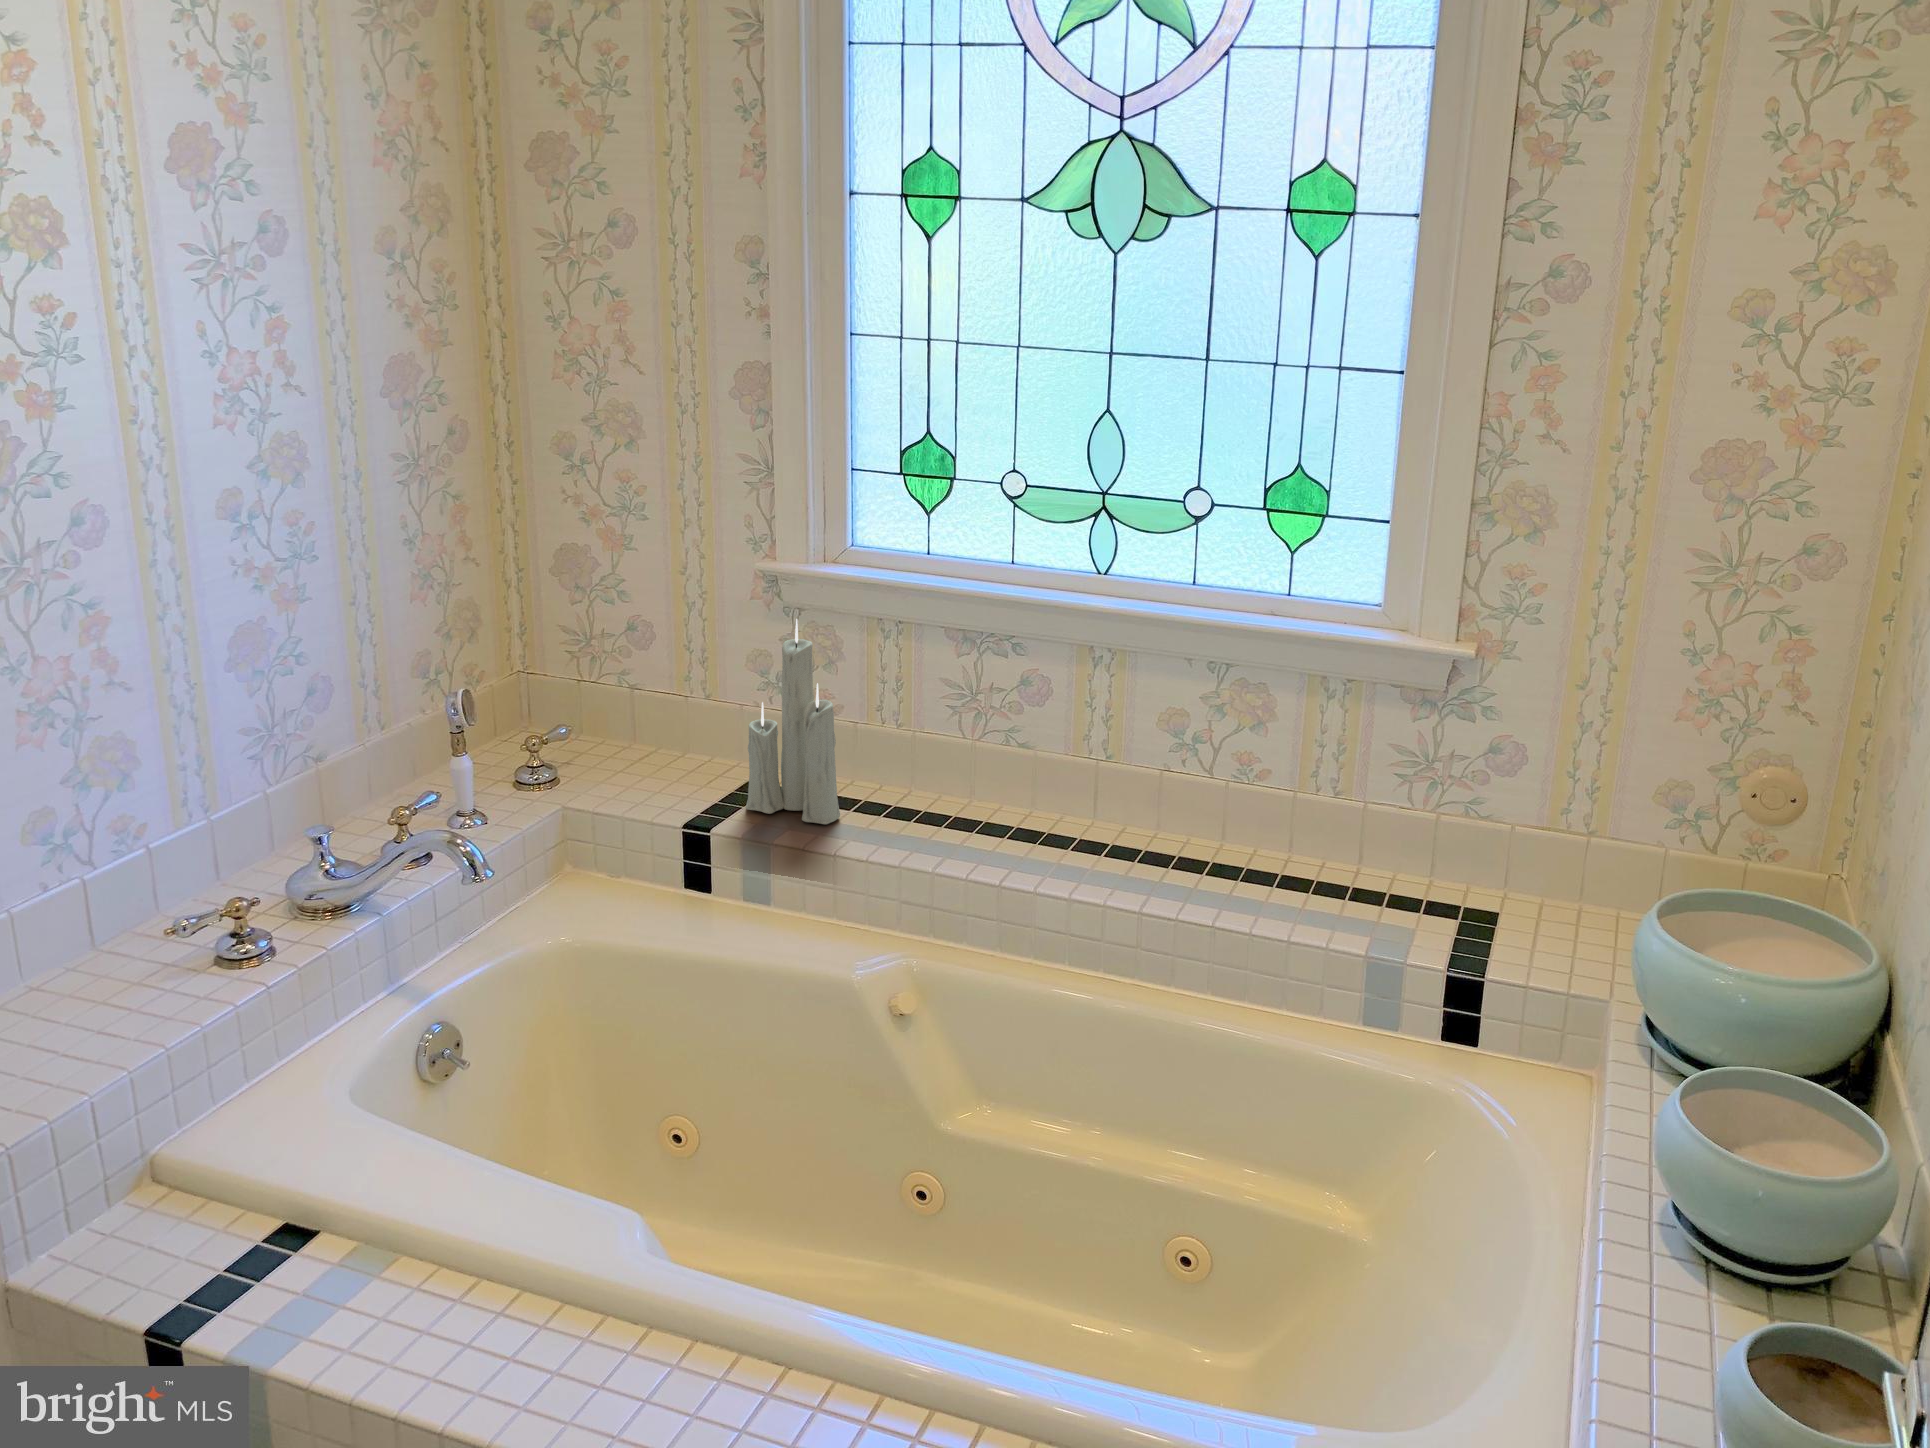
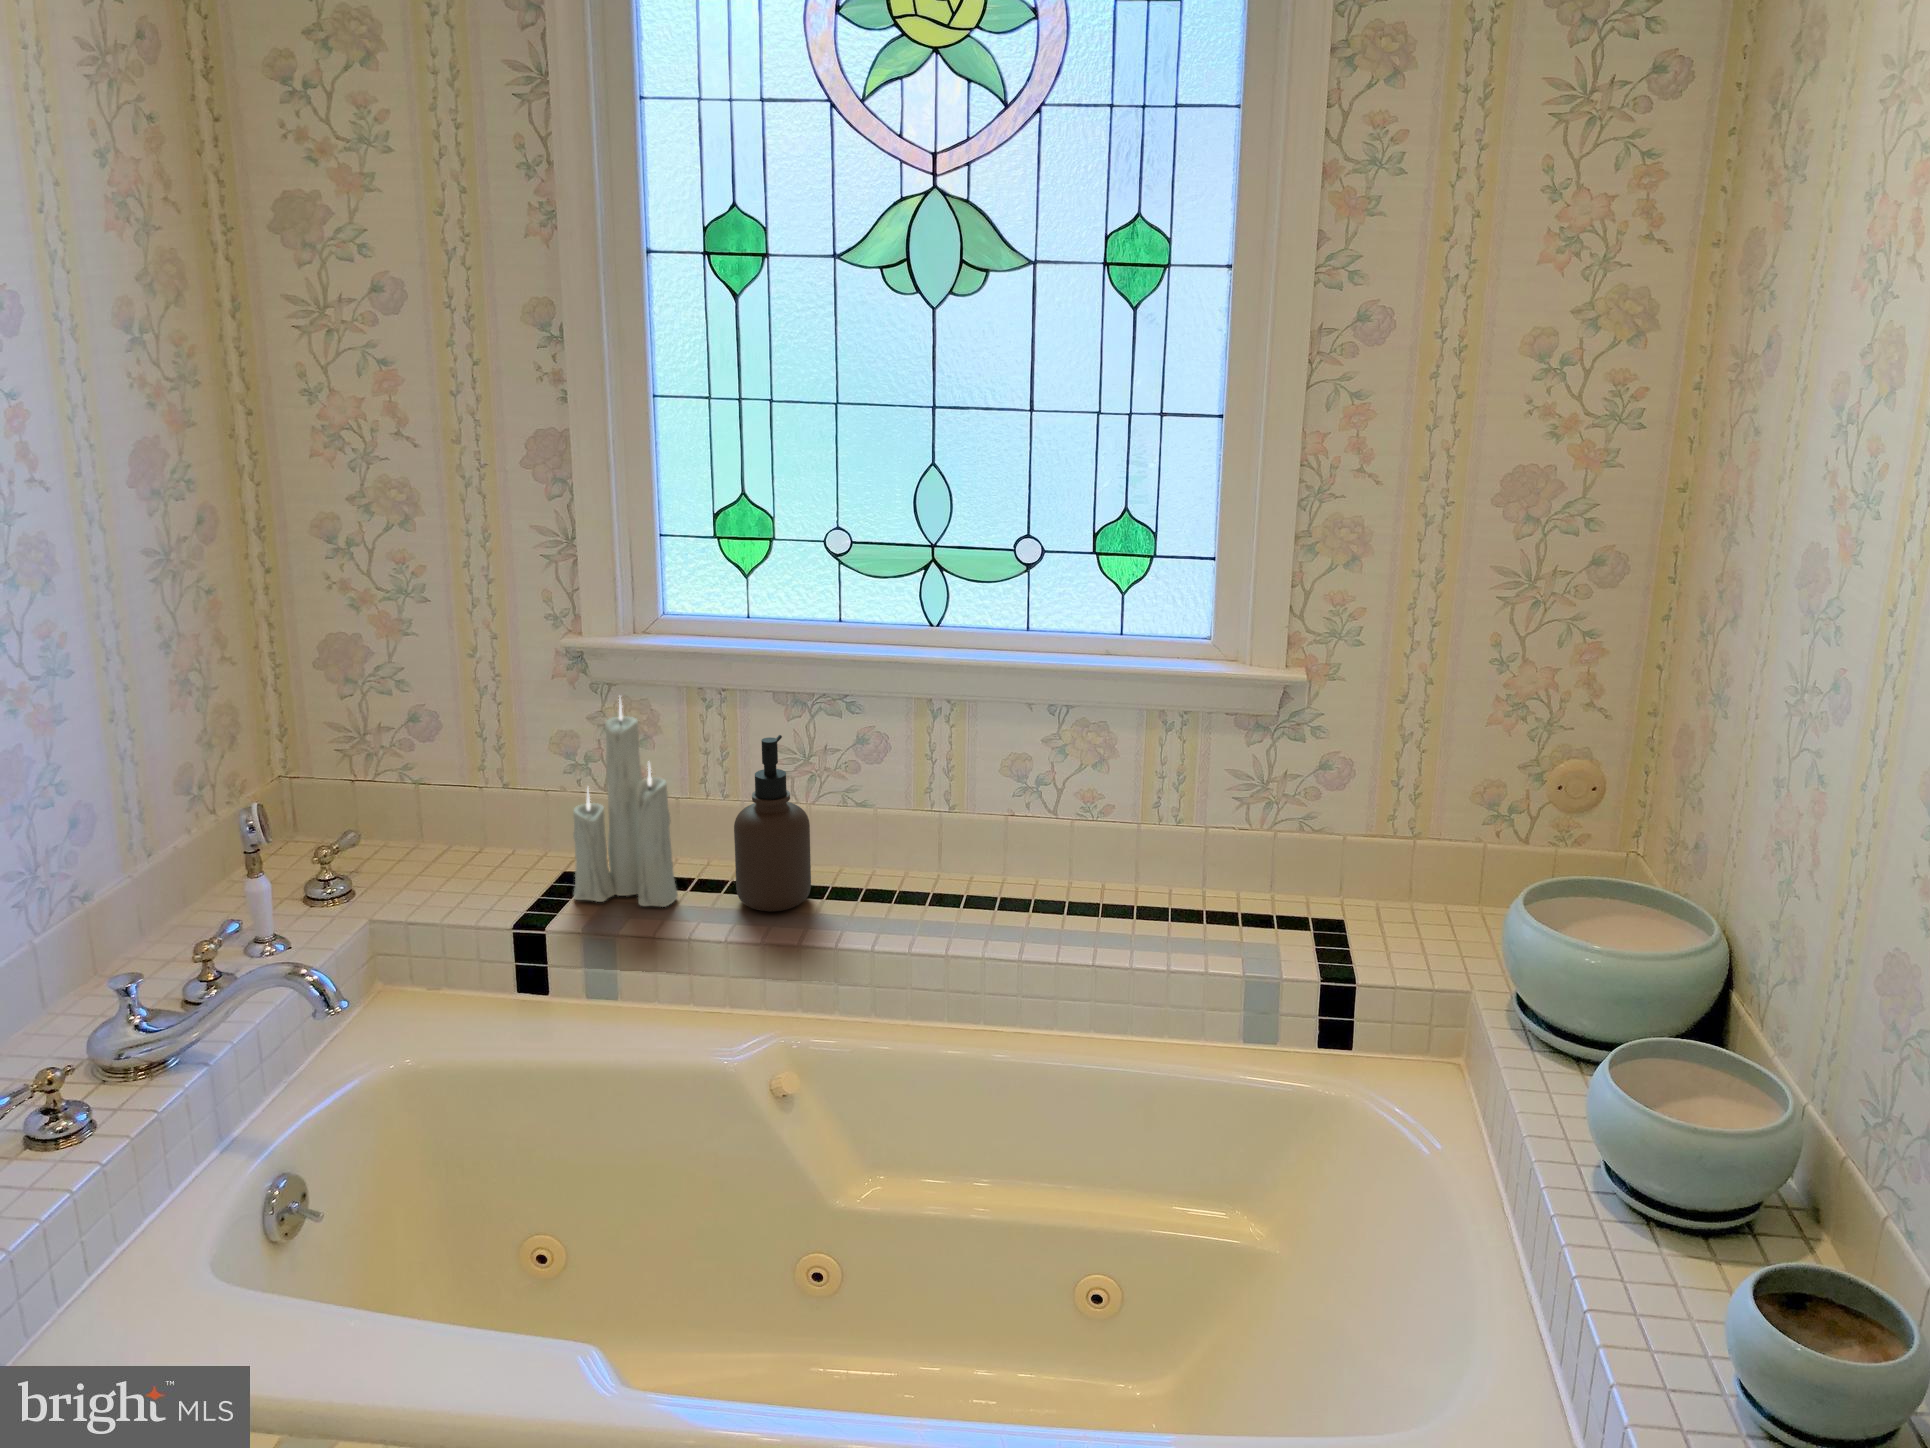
soap dispenser: none [892,669,965,840] -> present [734,735,811,911]

